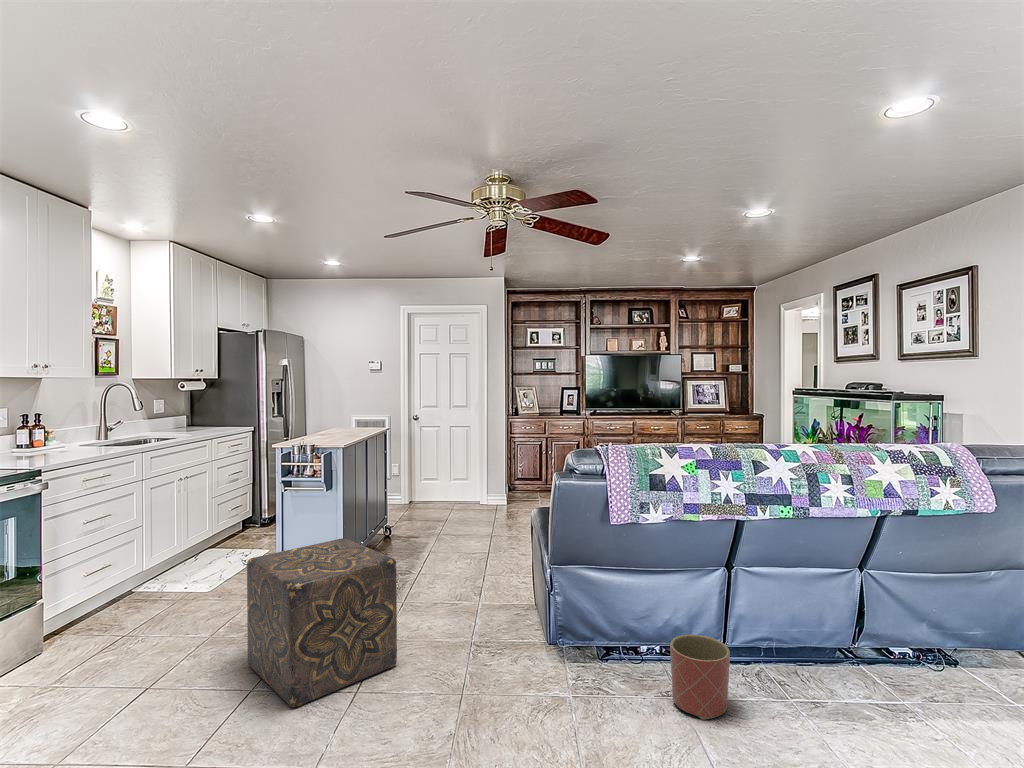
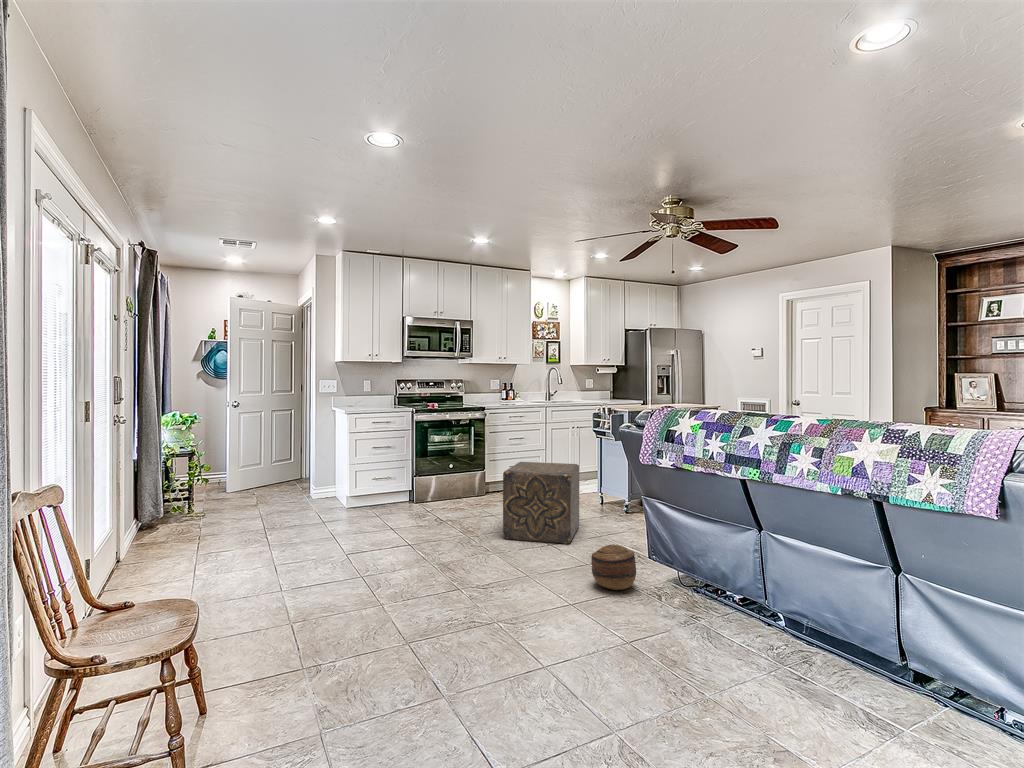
planter: present [670,634,730,720] -> none [654,567,703,631]
basket: none [539,639,600,706] -> present [591,544,636,590]

